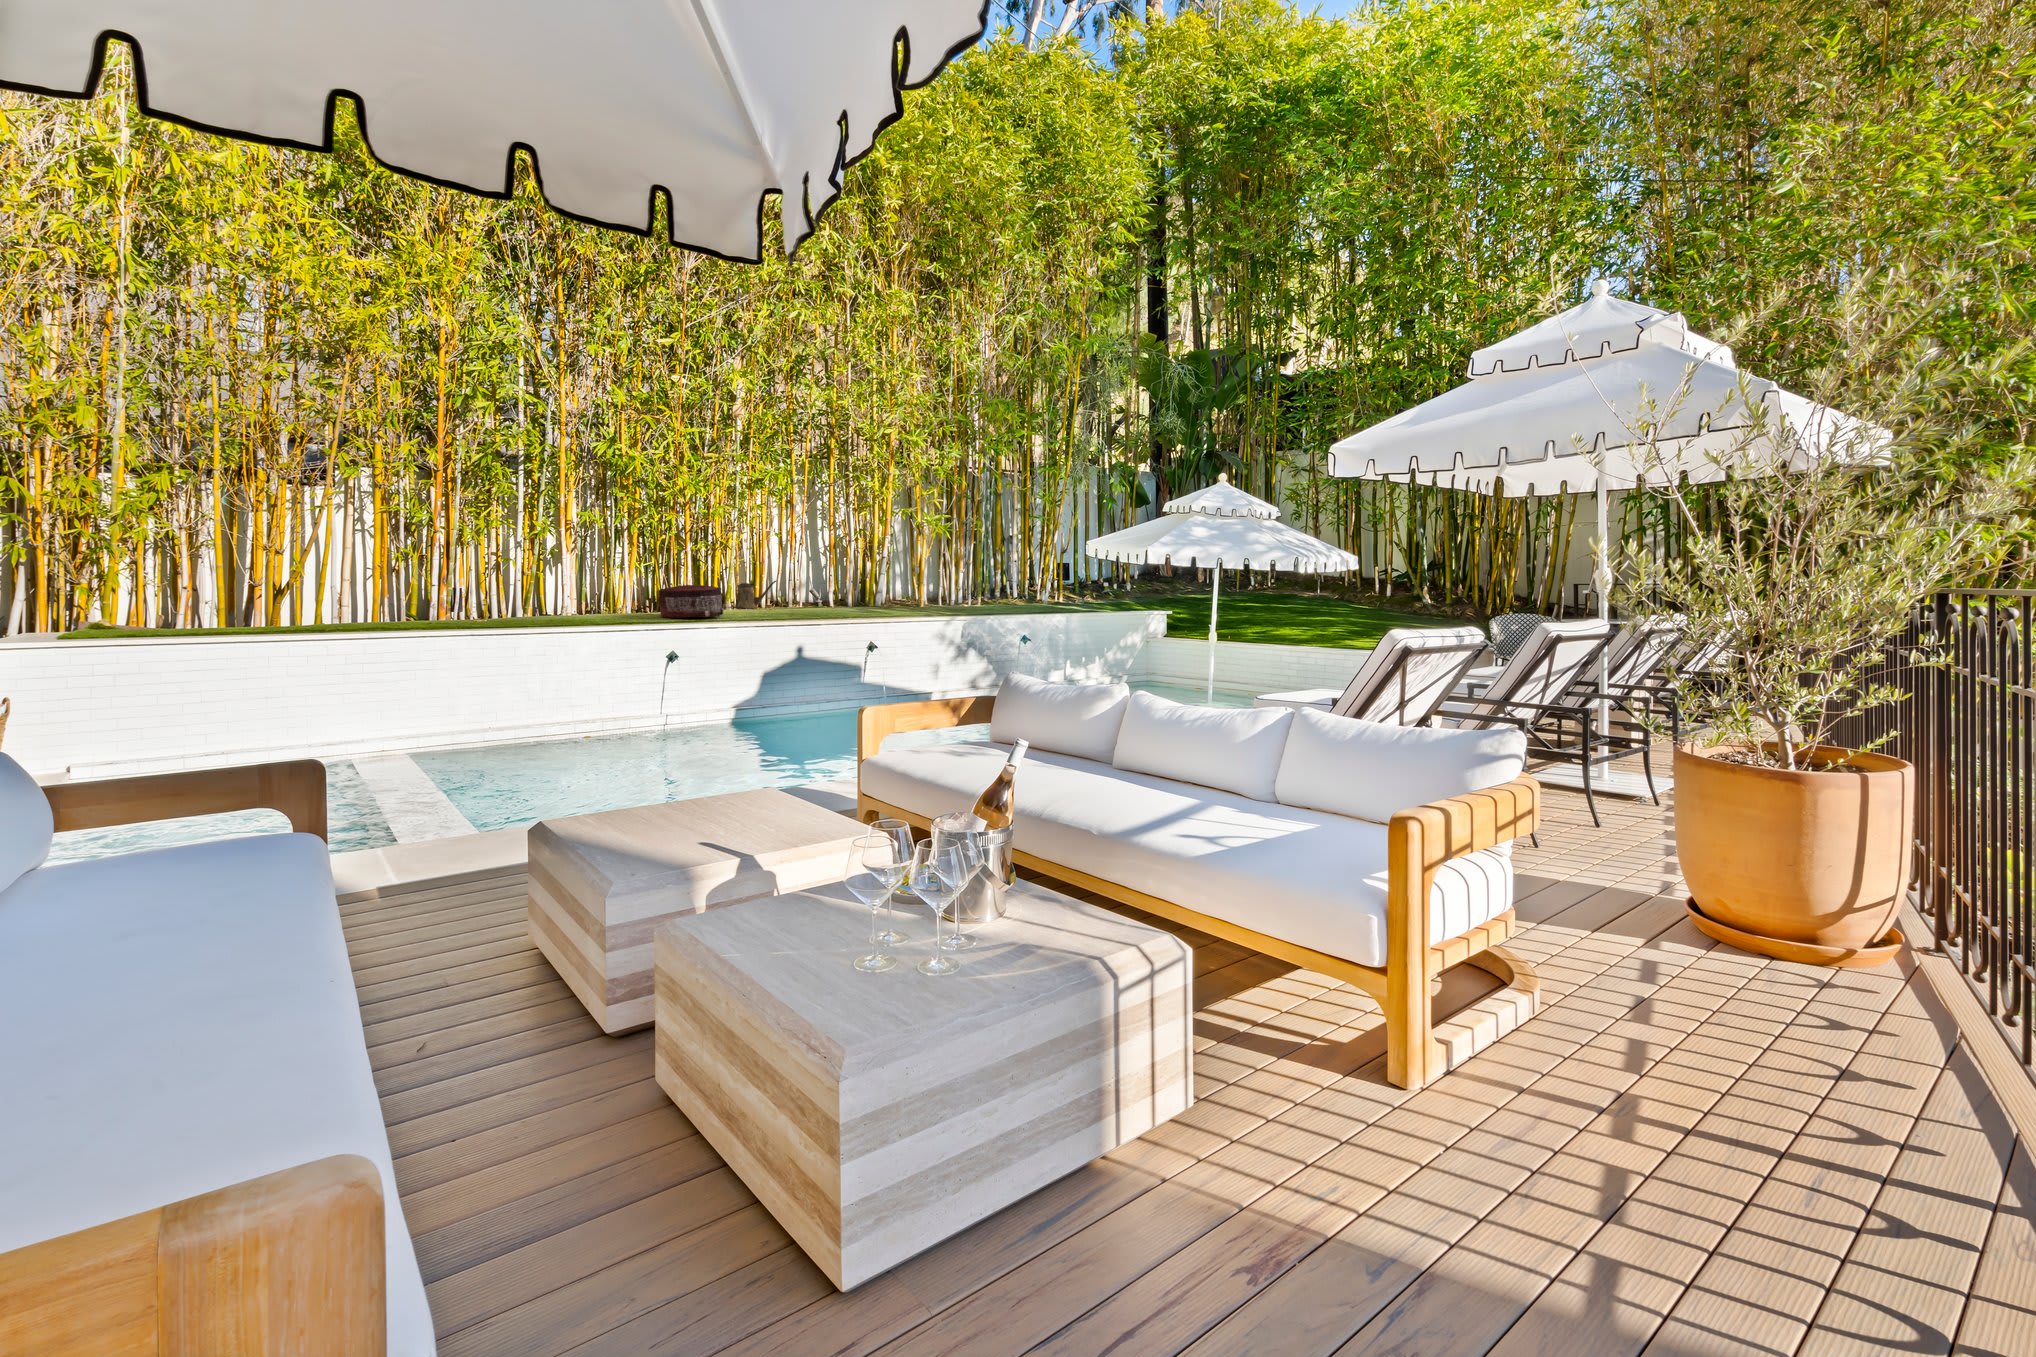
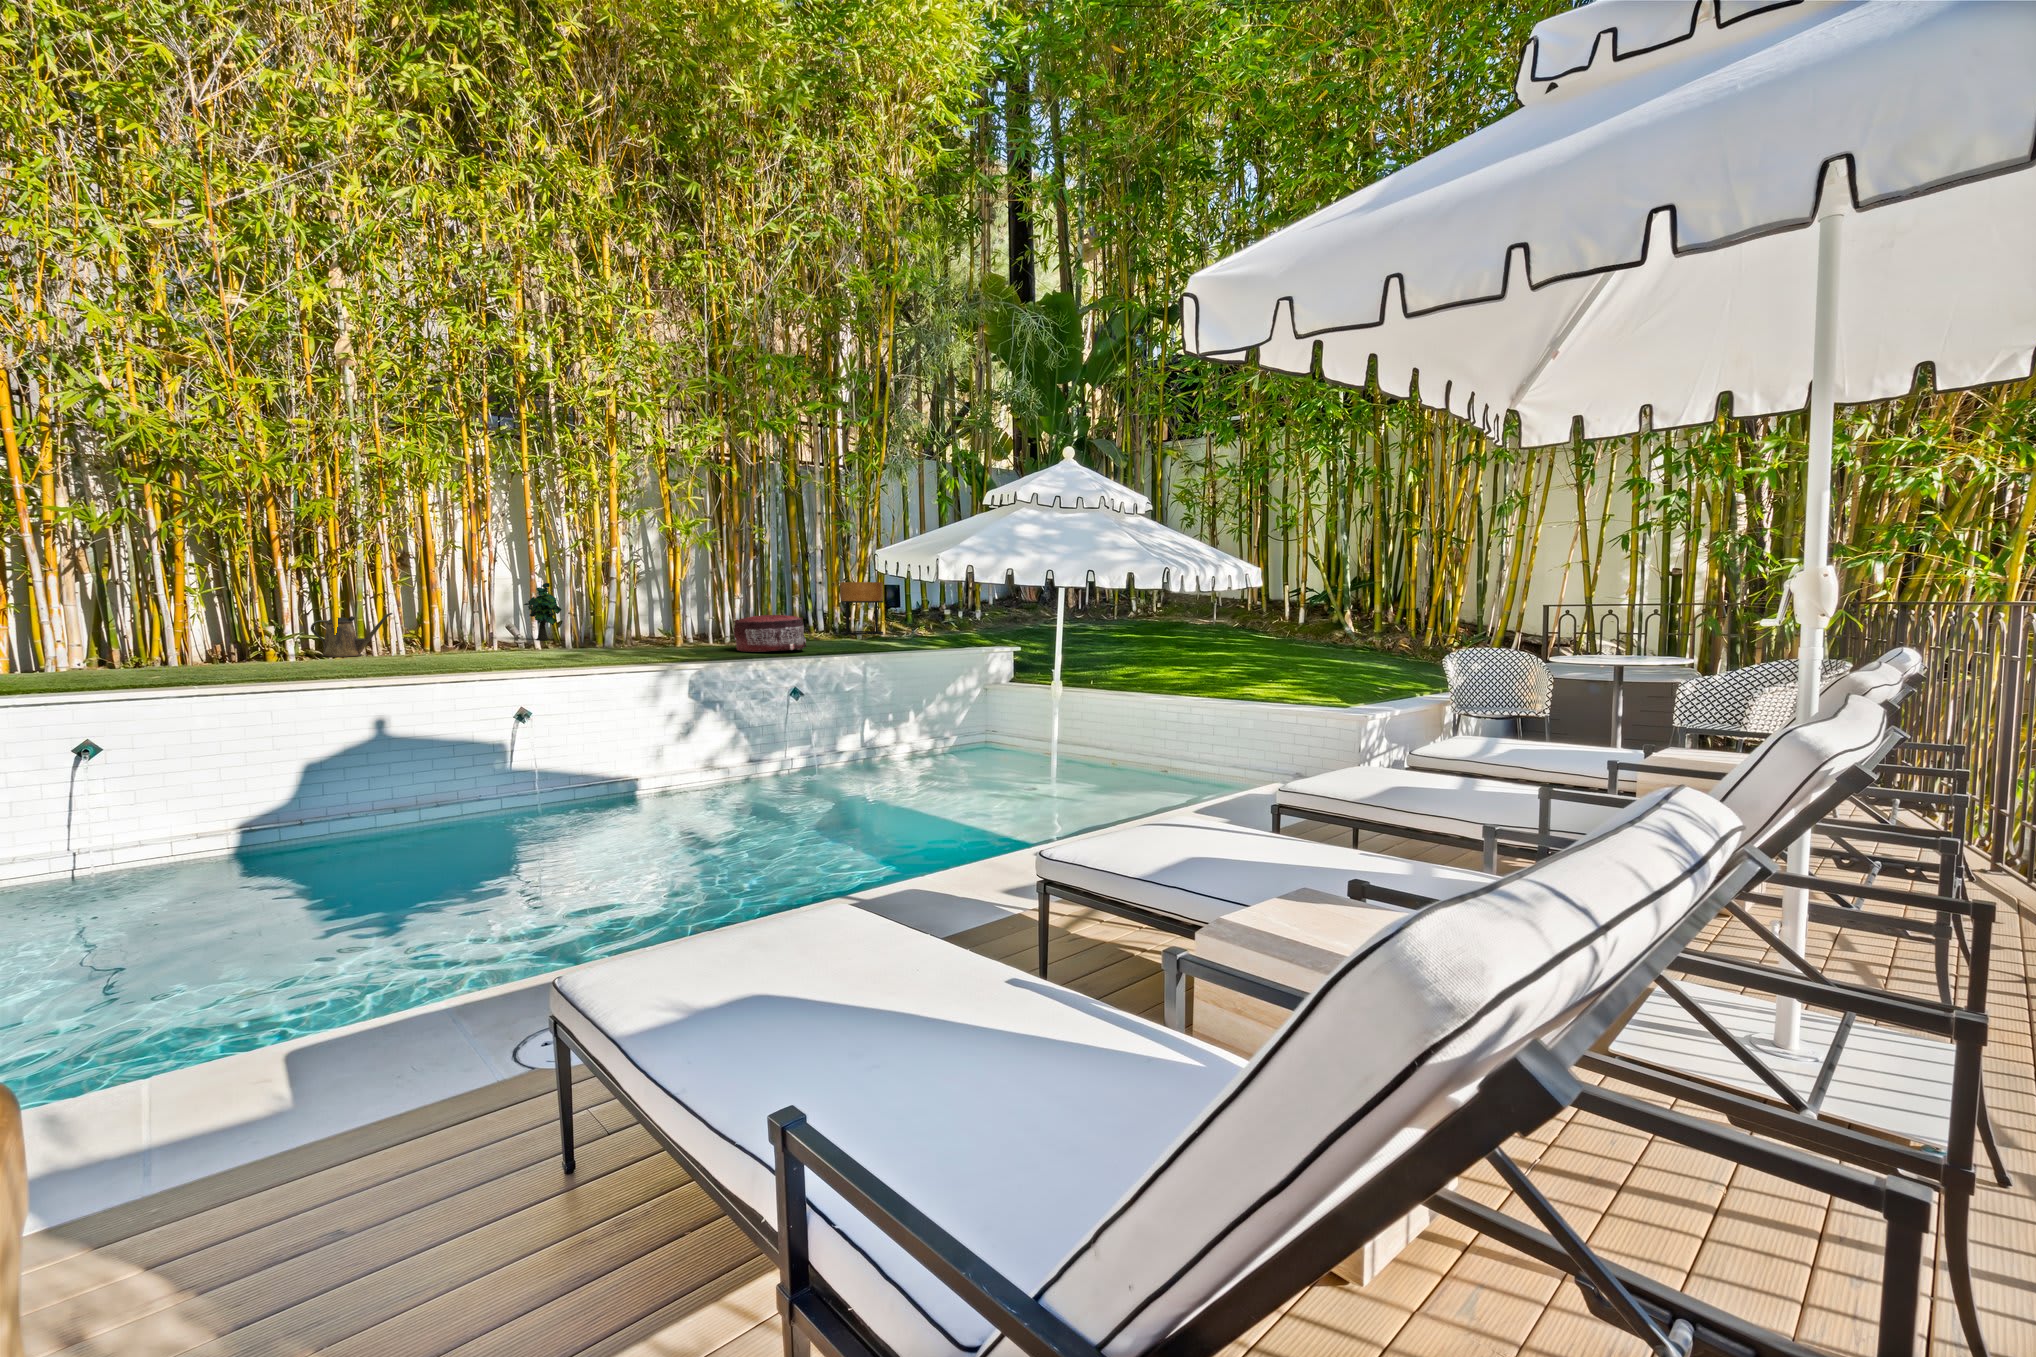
decorative plant: none [828,560,852,601] -> present [524,583,562,640]
side table: none [1031,562,1063,601] -> present [840,582,883,635]
pouf: present [658,585,724,618] -> present [733,615,806,652]

